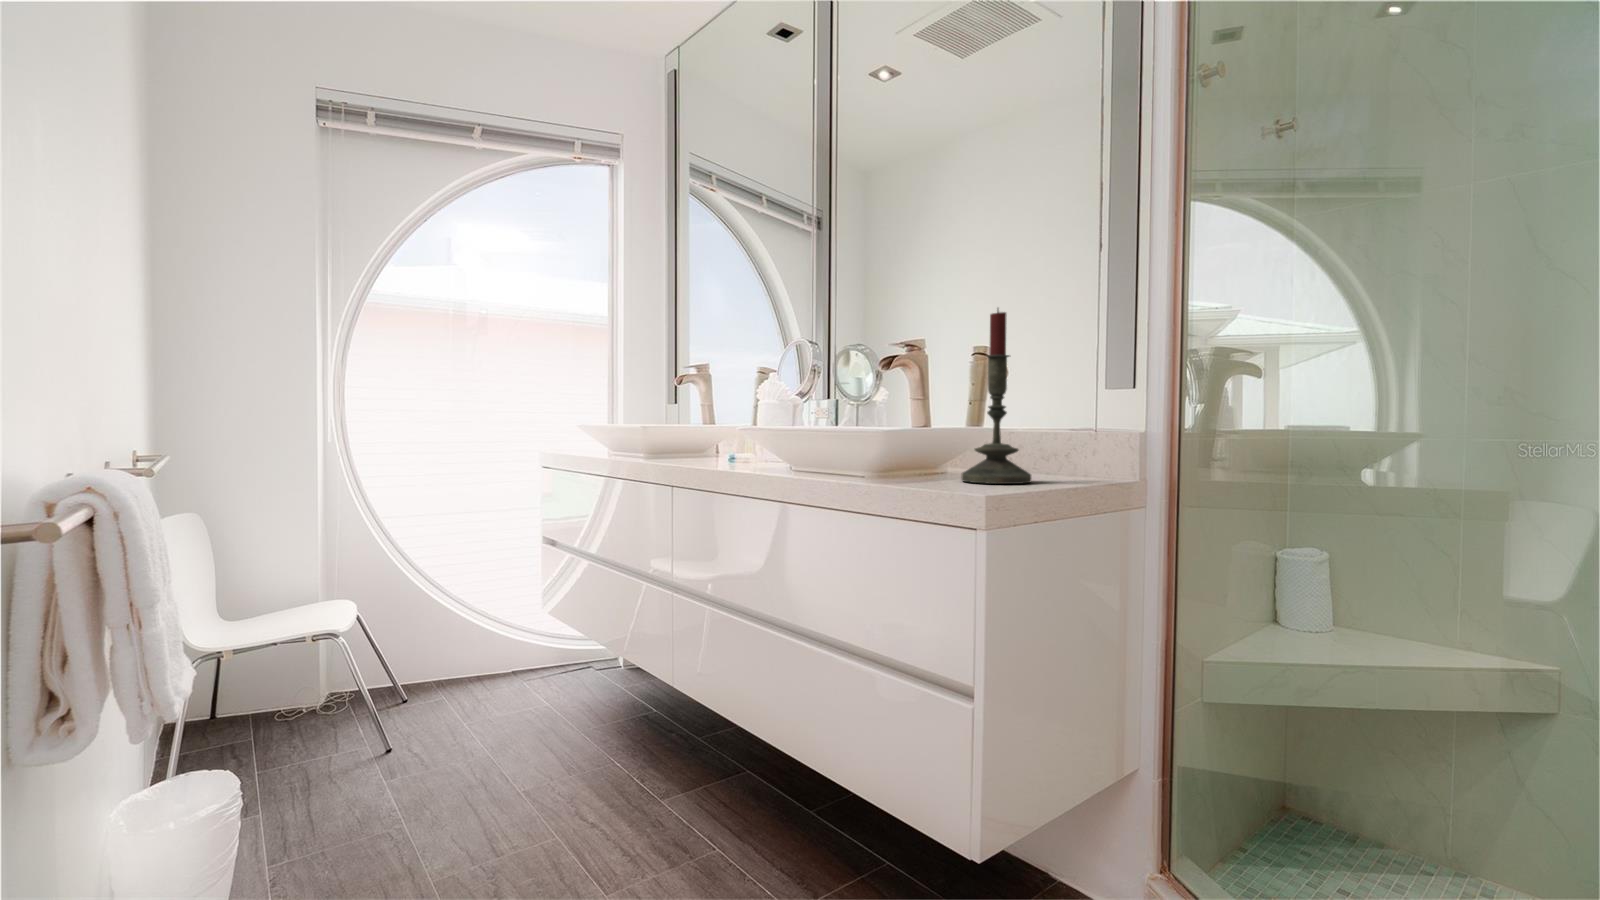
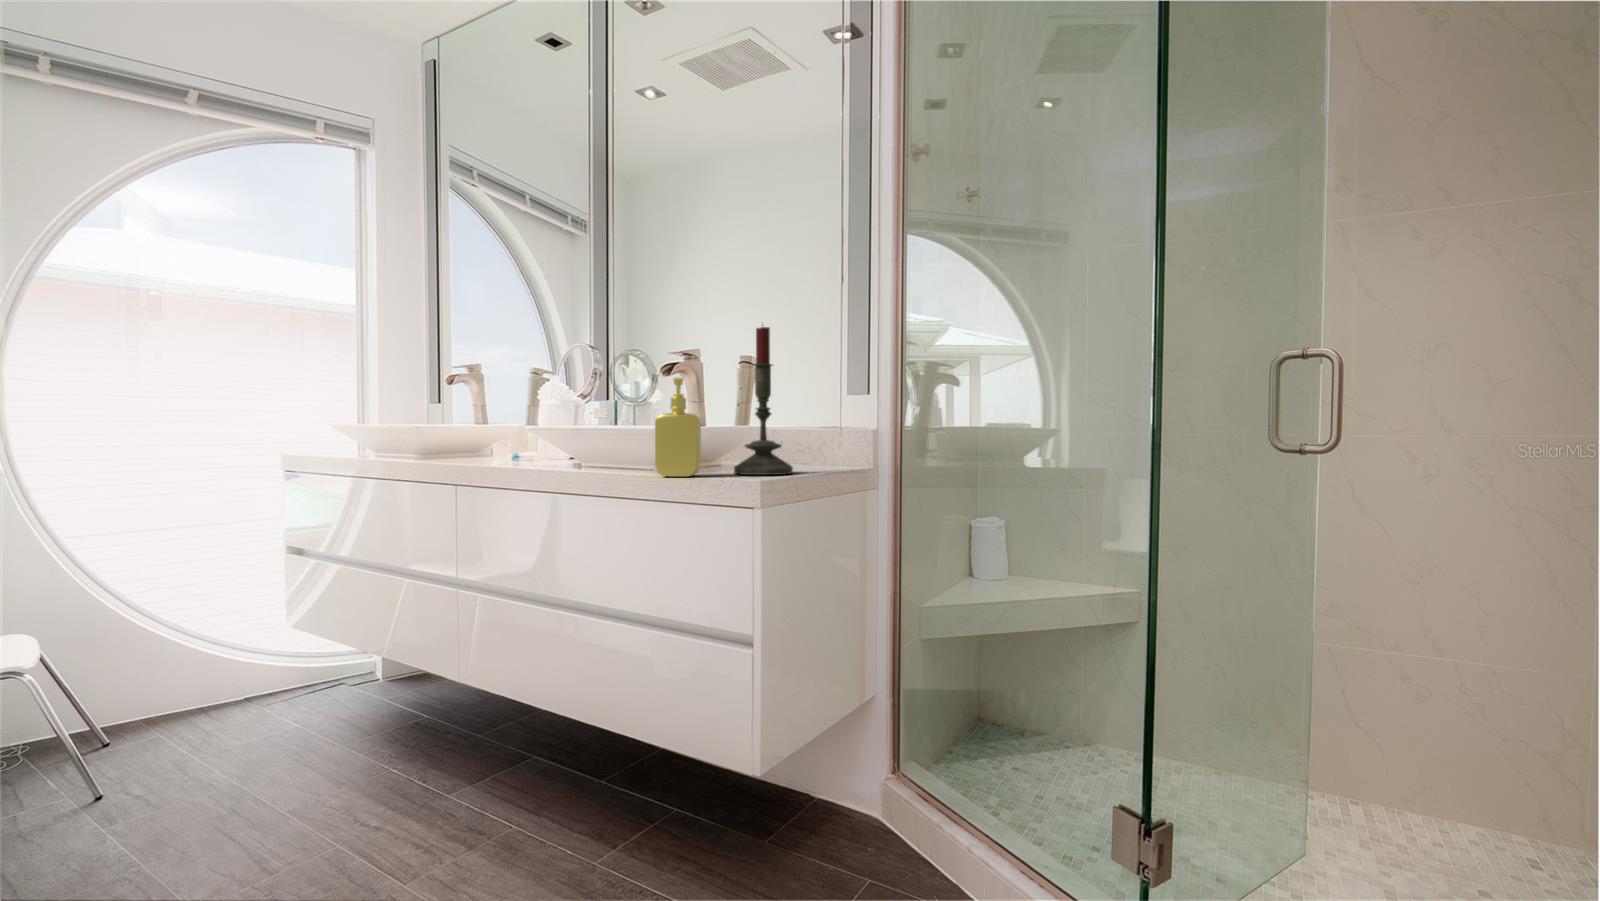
soap dispenser: none [872,371,924,483] -> present [655,378,701,477]

